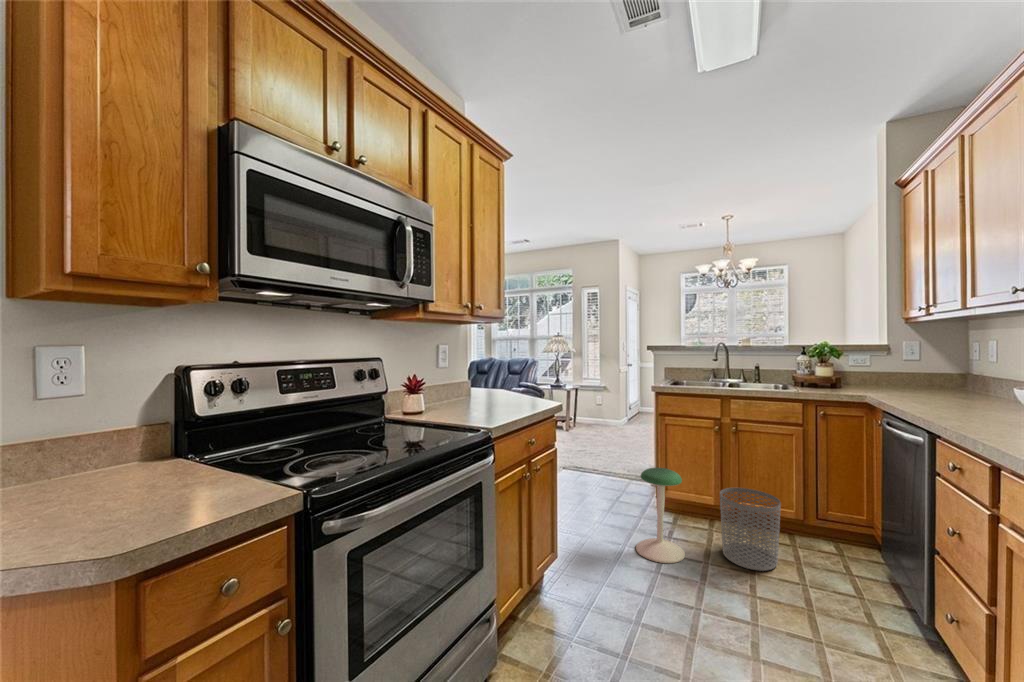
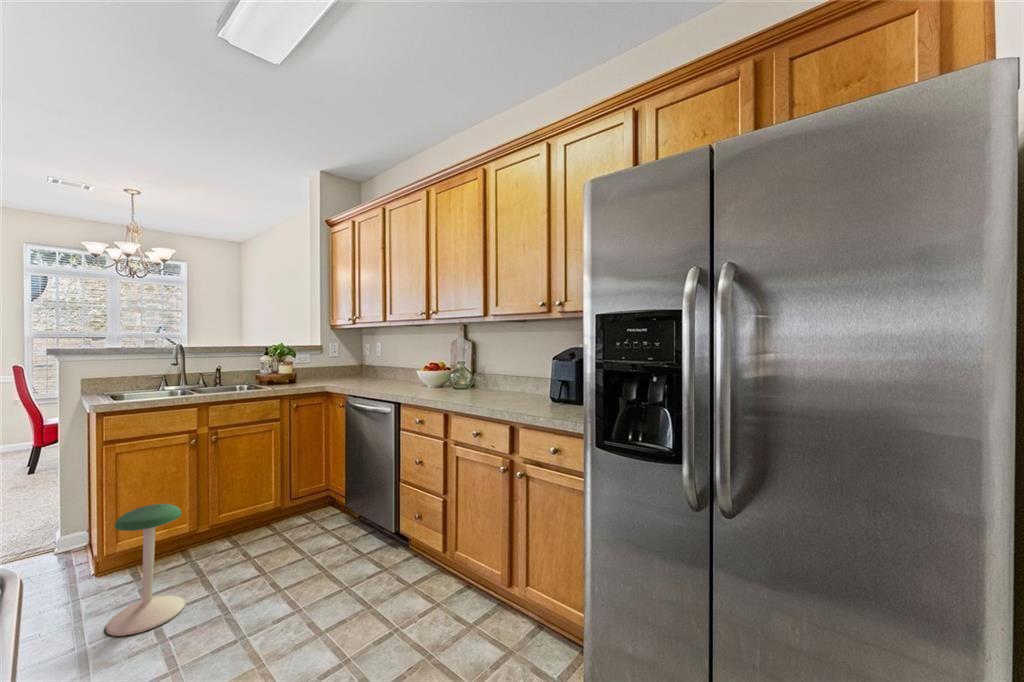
waste bin: present [720,488,781,571] -> none [219,491,283,576]

